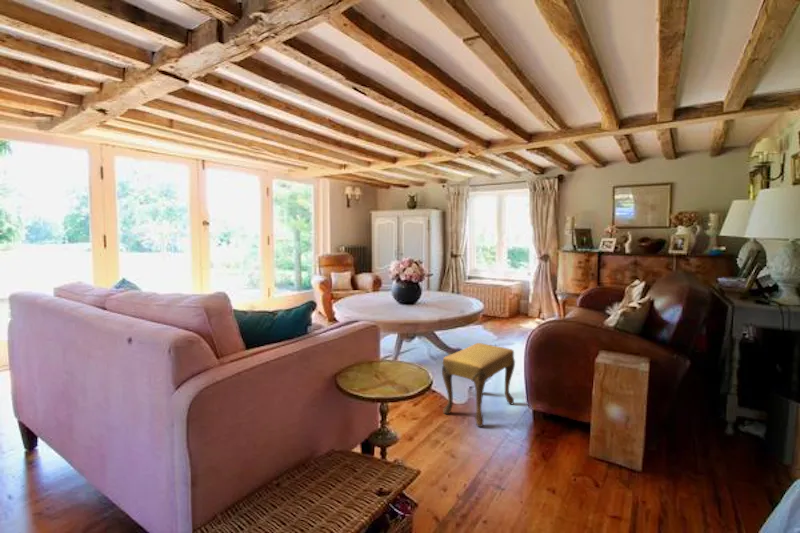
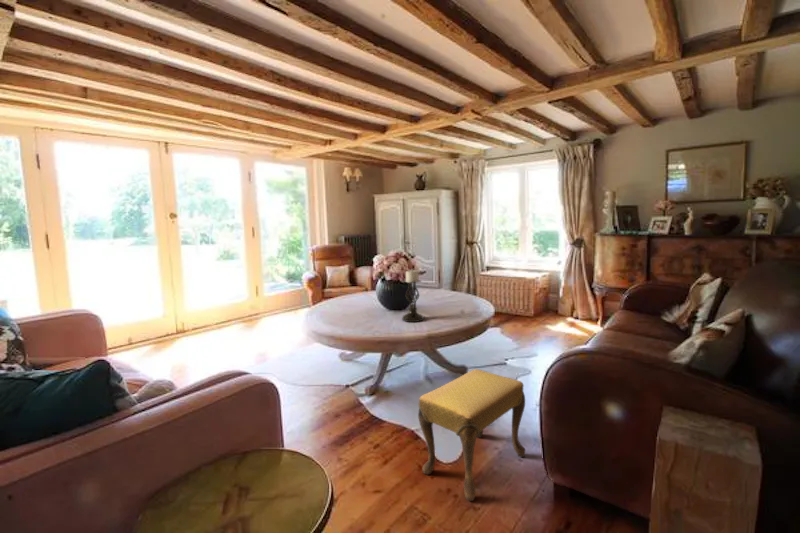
candle holder: none [416,271,433,312] -> present [402,269,424,322]

